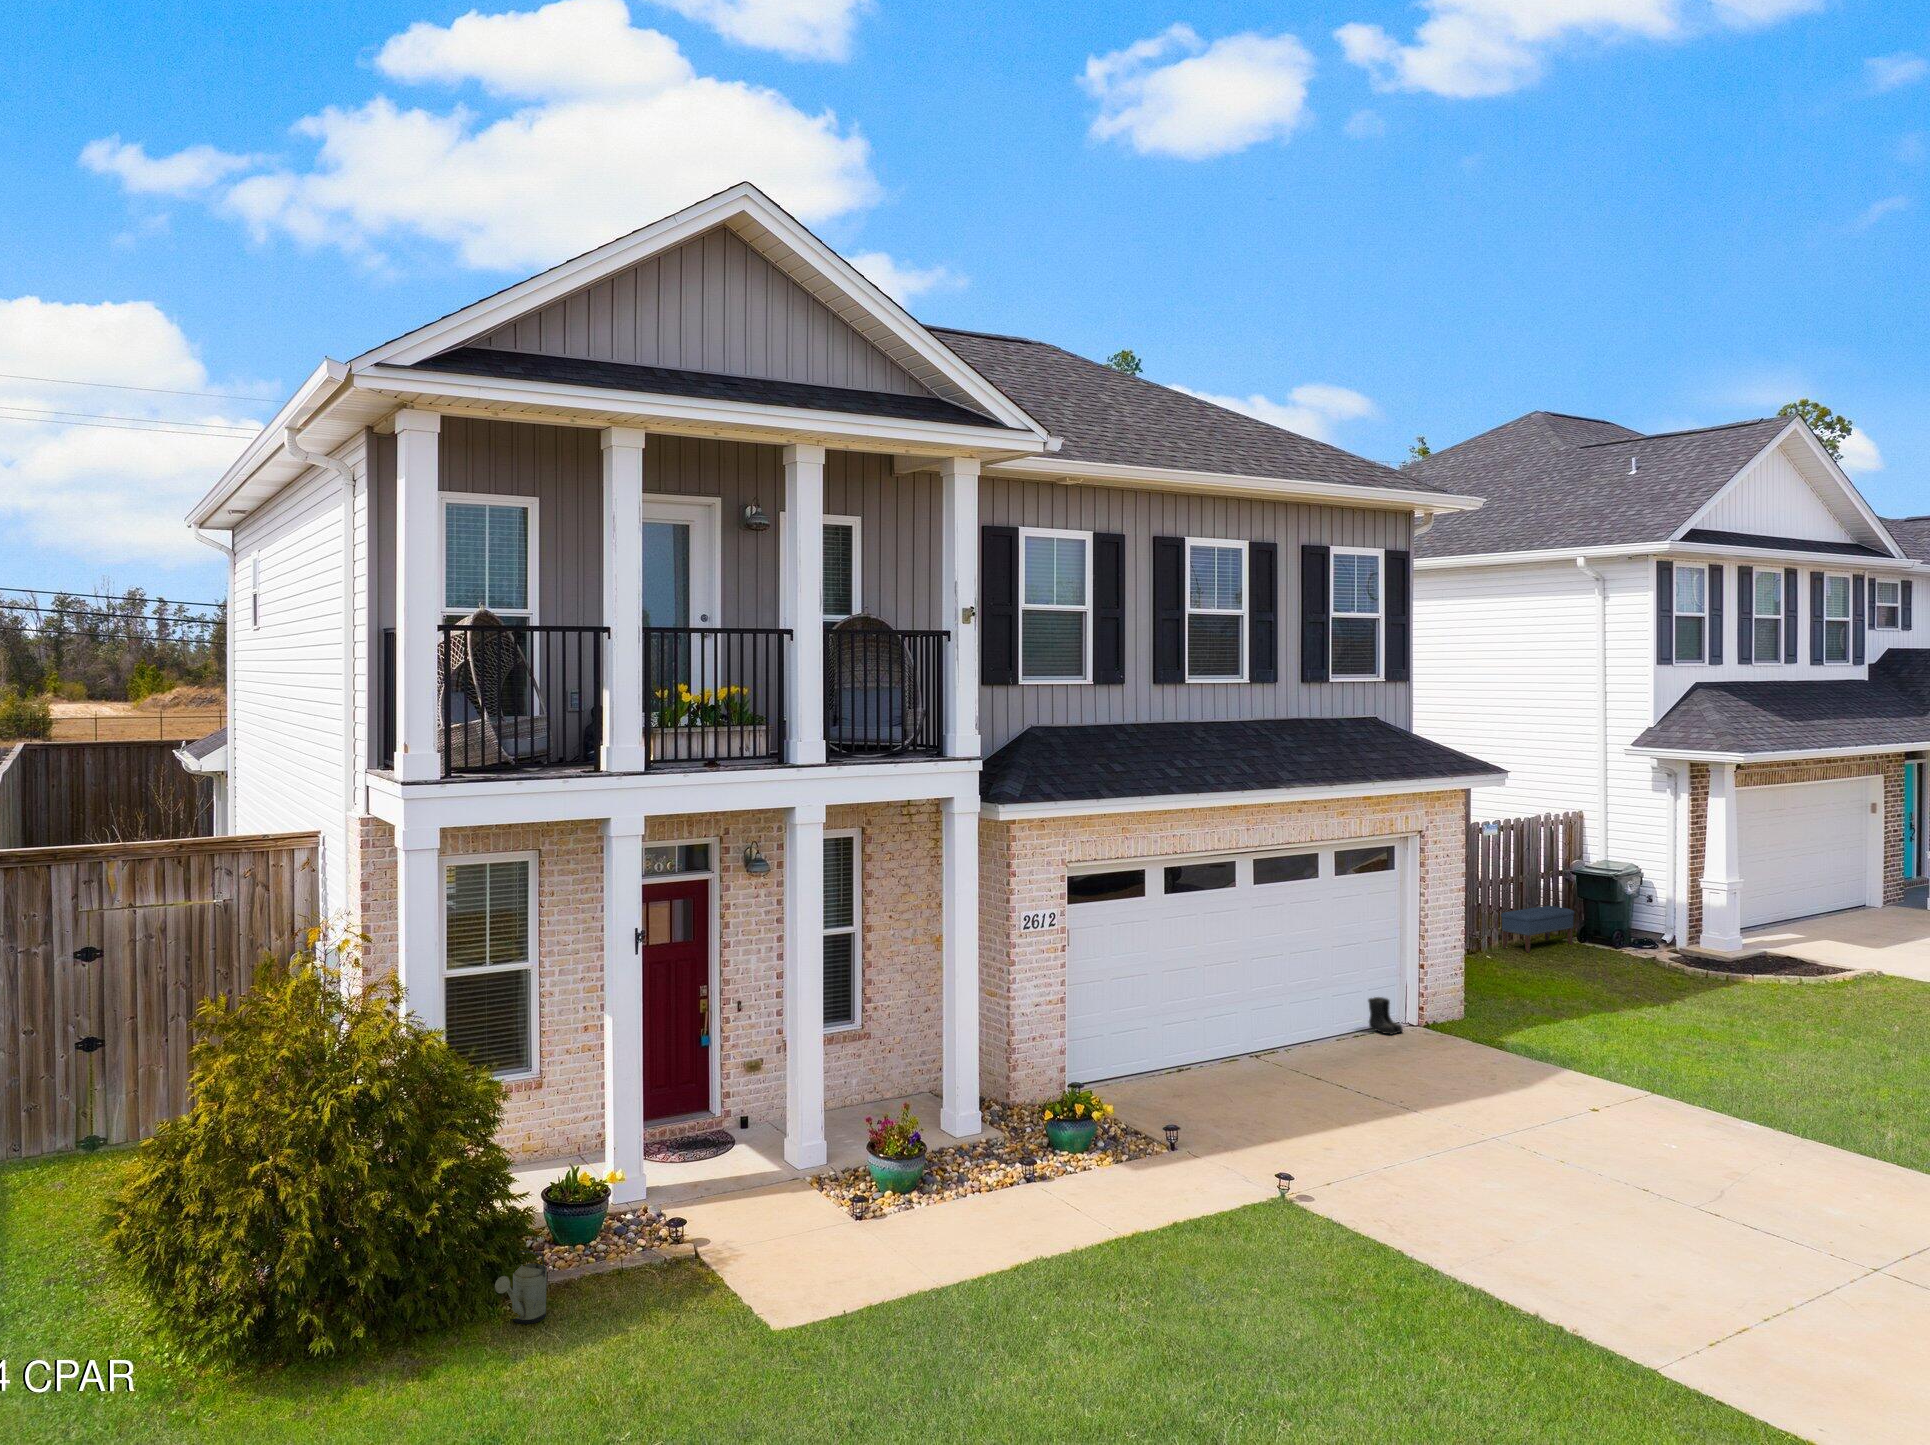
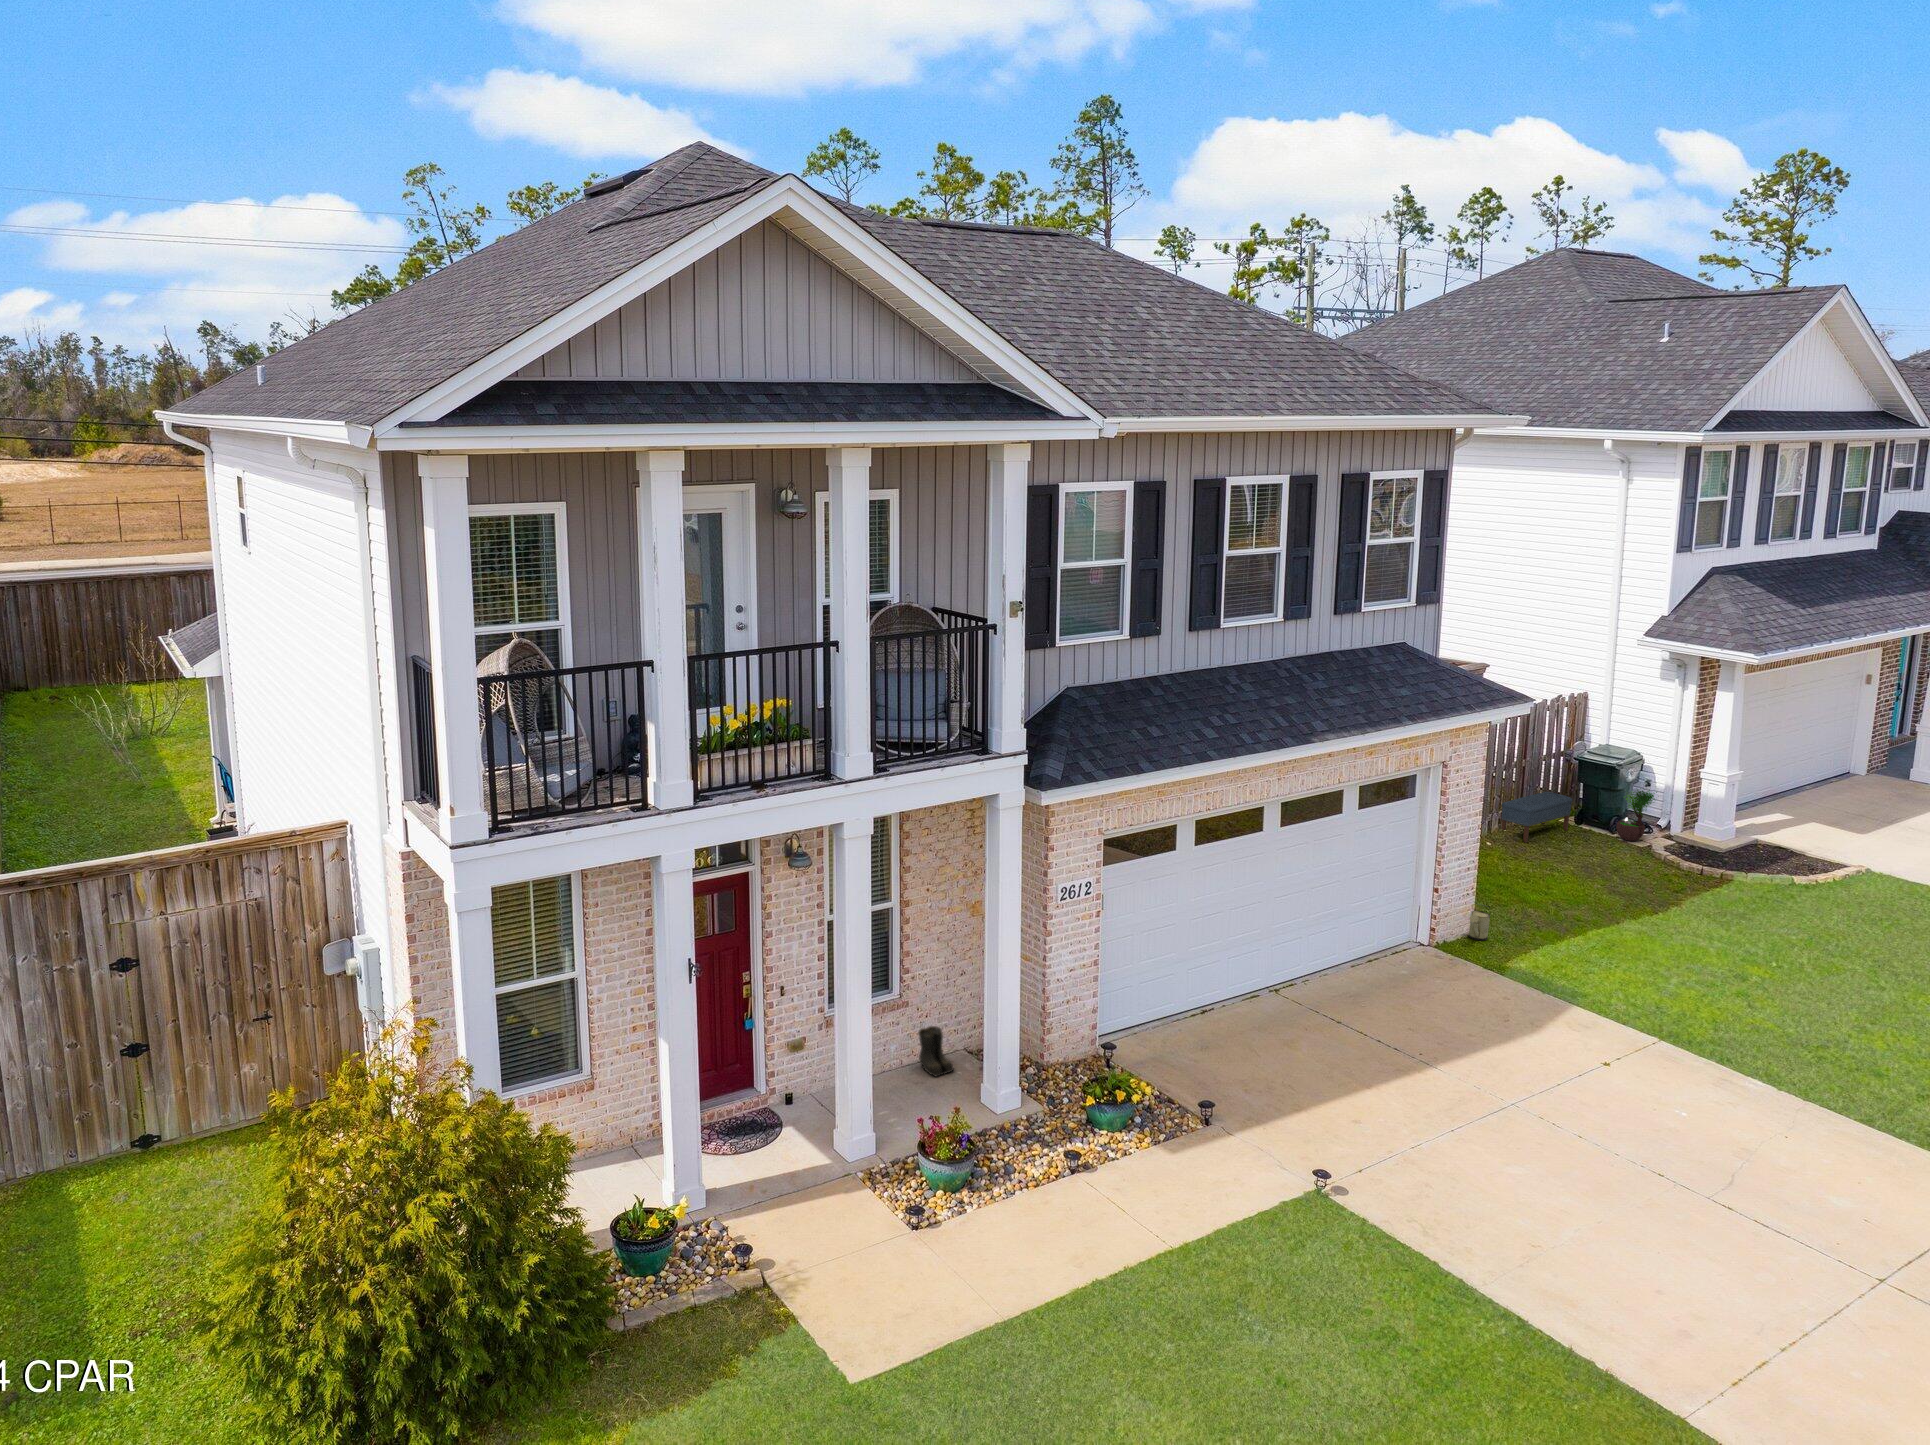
potted tree: none [1621,892,1661,951] -> present [1616,788,1657,841]
boots: present [1368,997,1403,1035] -> present [918,1026,954,1076]
watering can: present [495,1251,547,1324] -> present [1469,905,1490,941]

